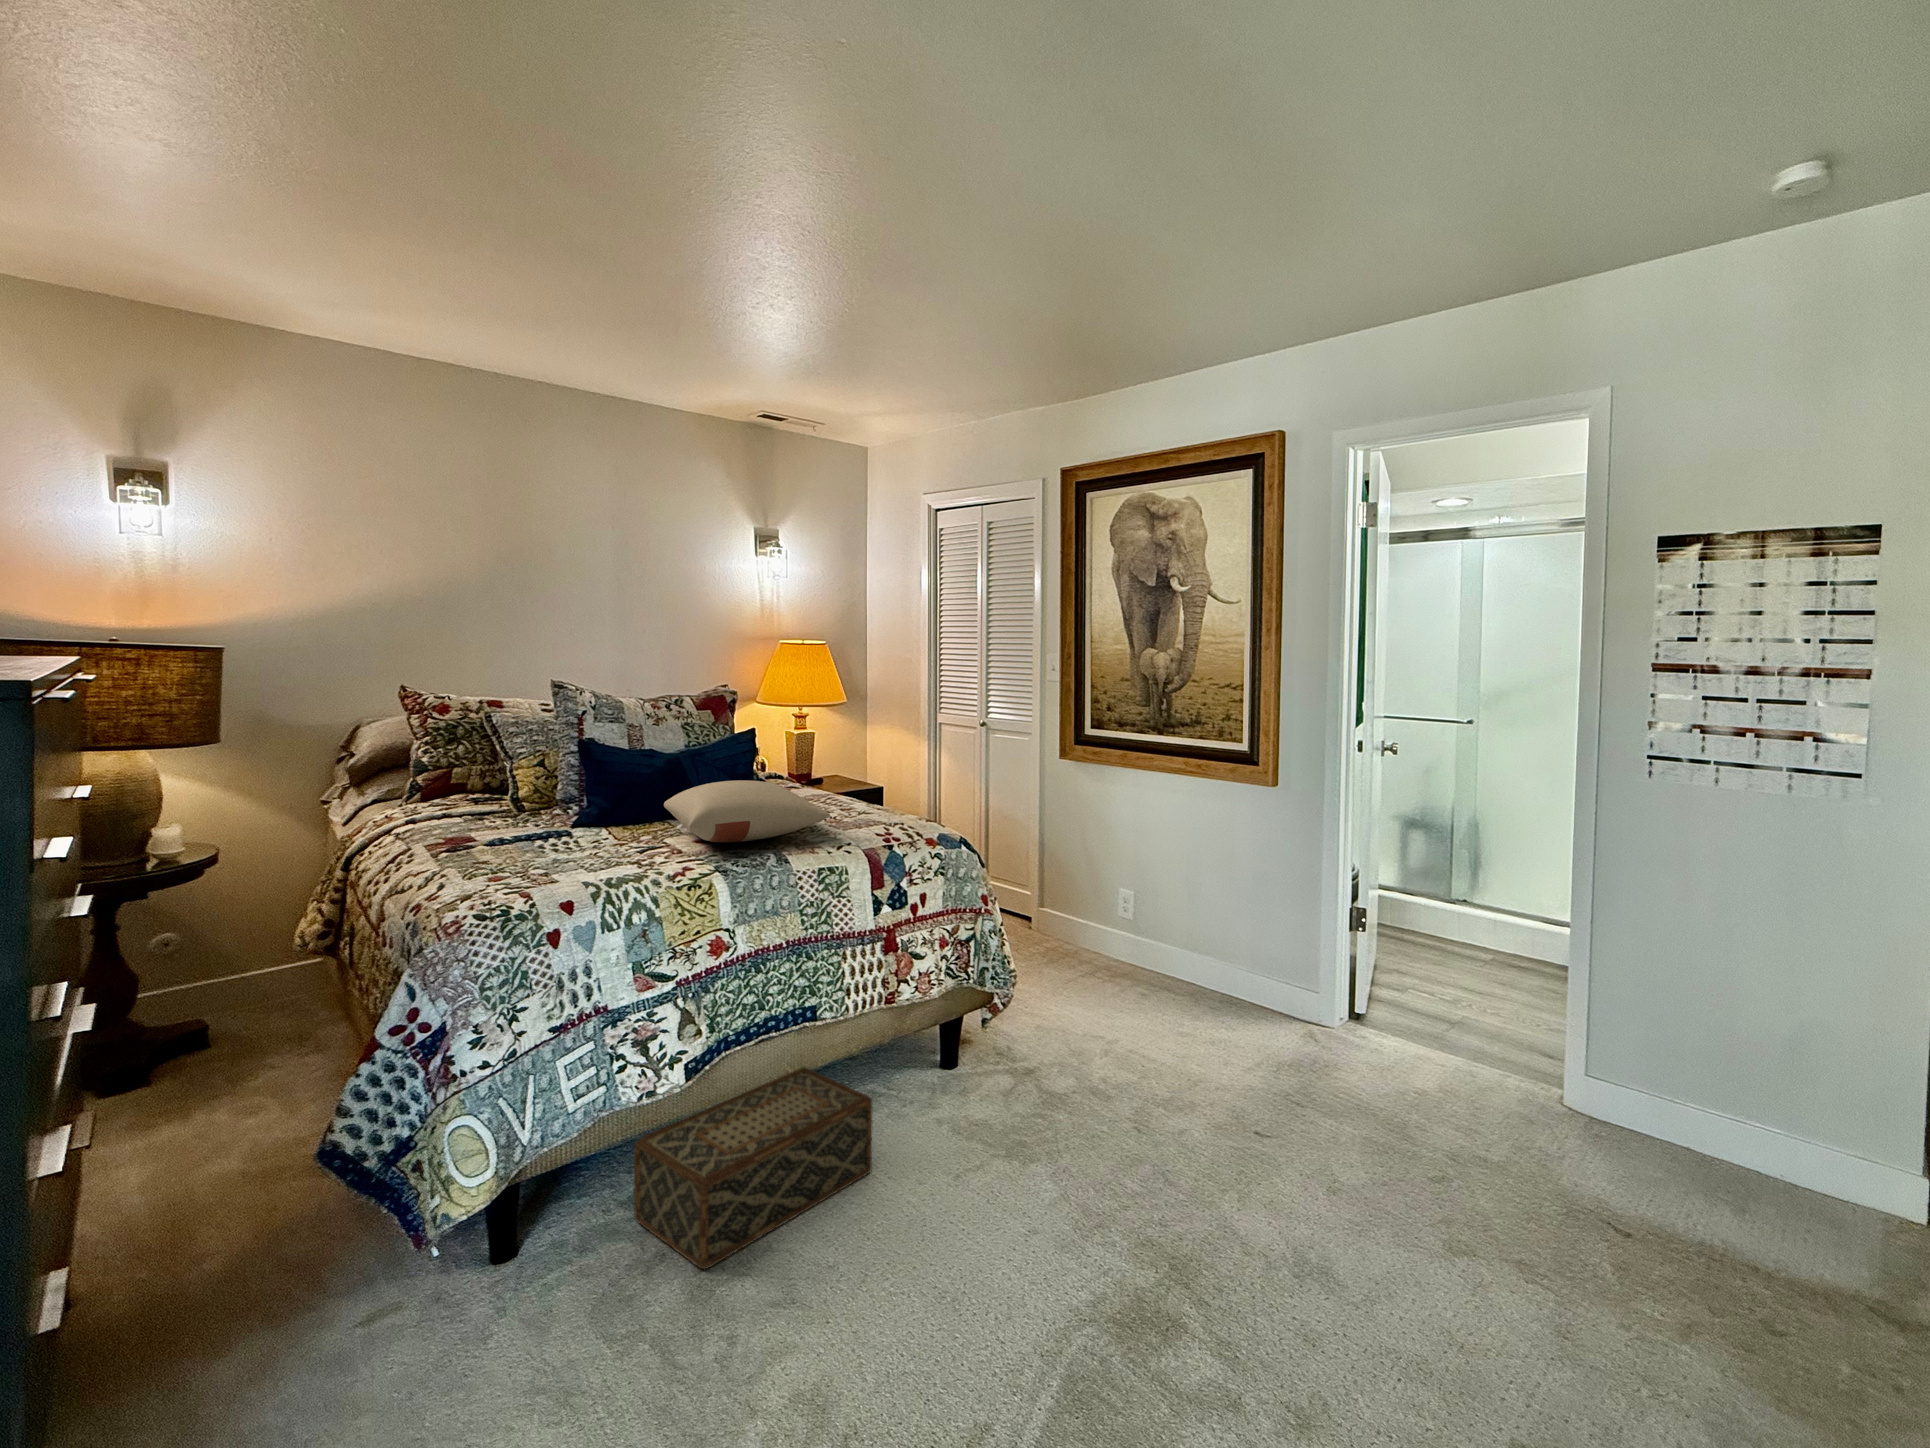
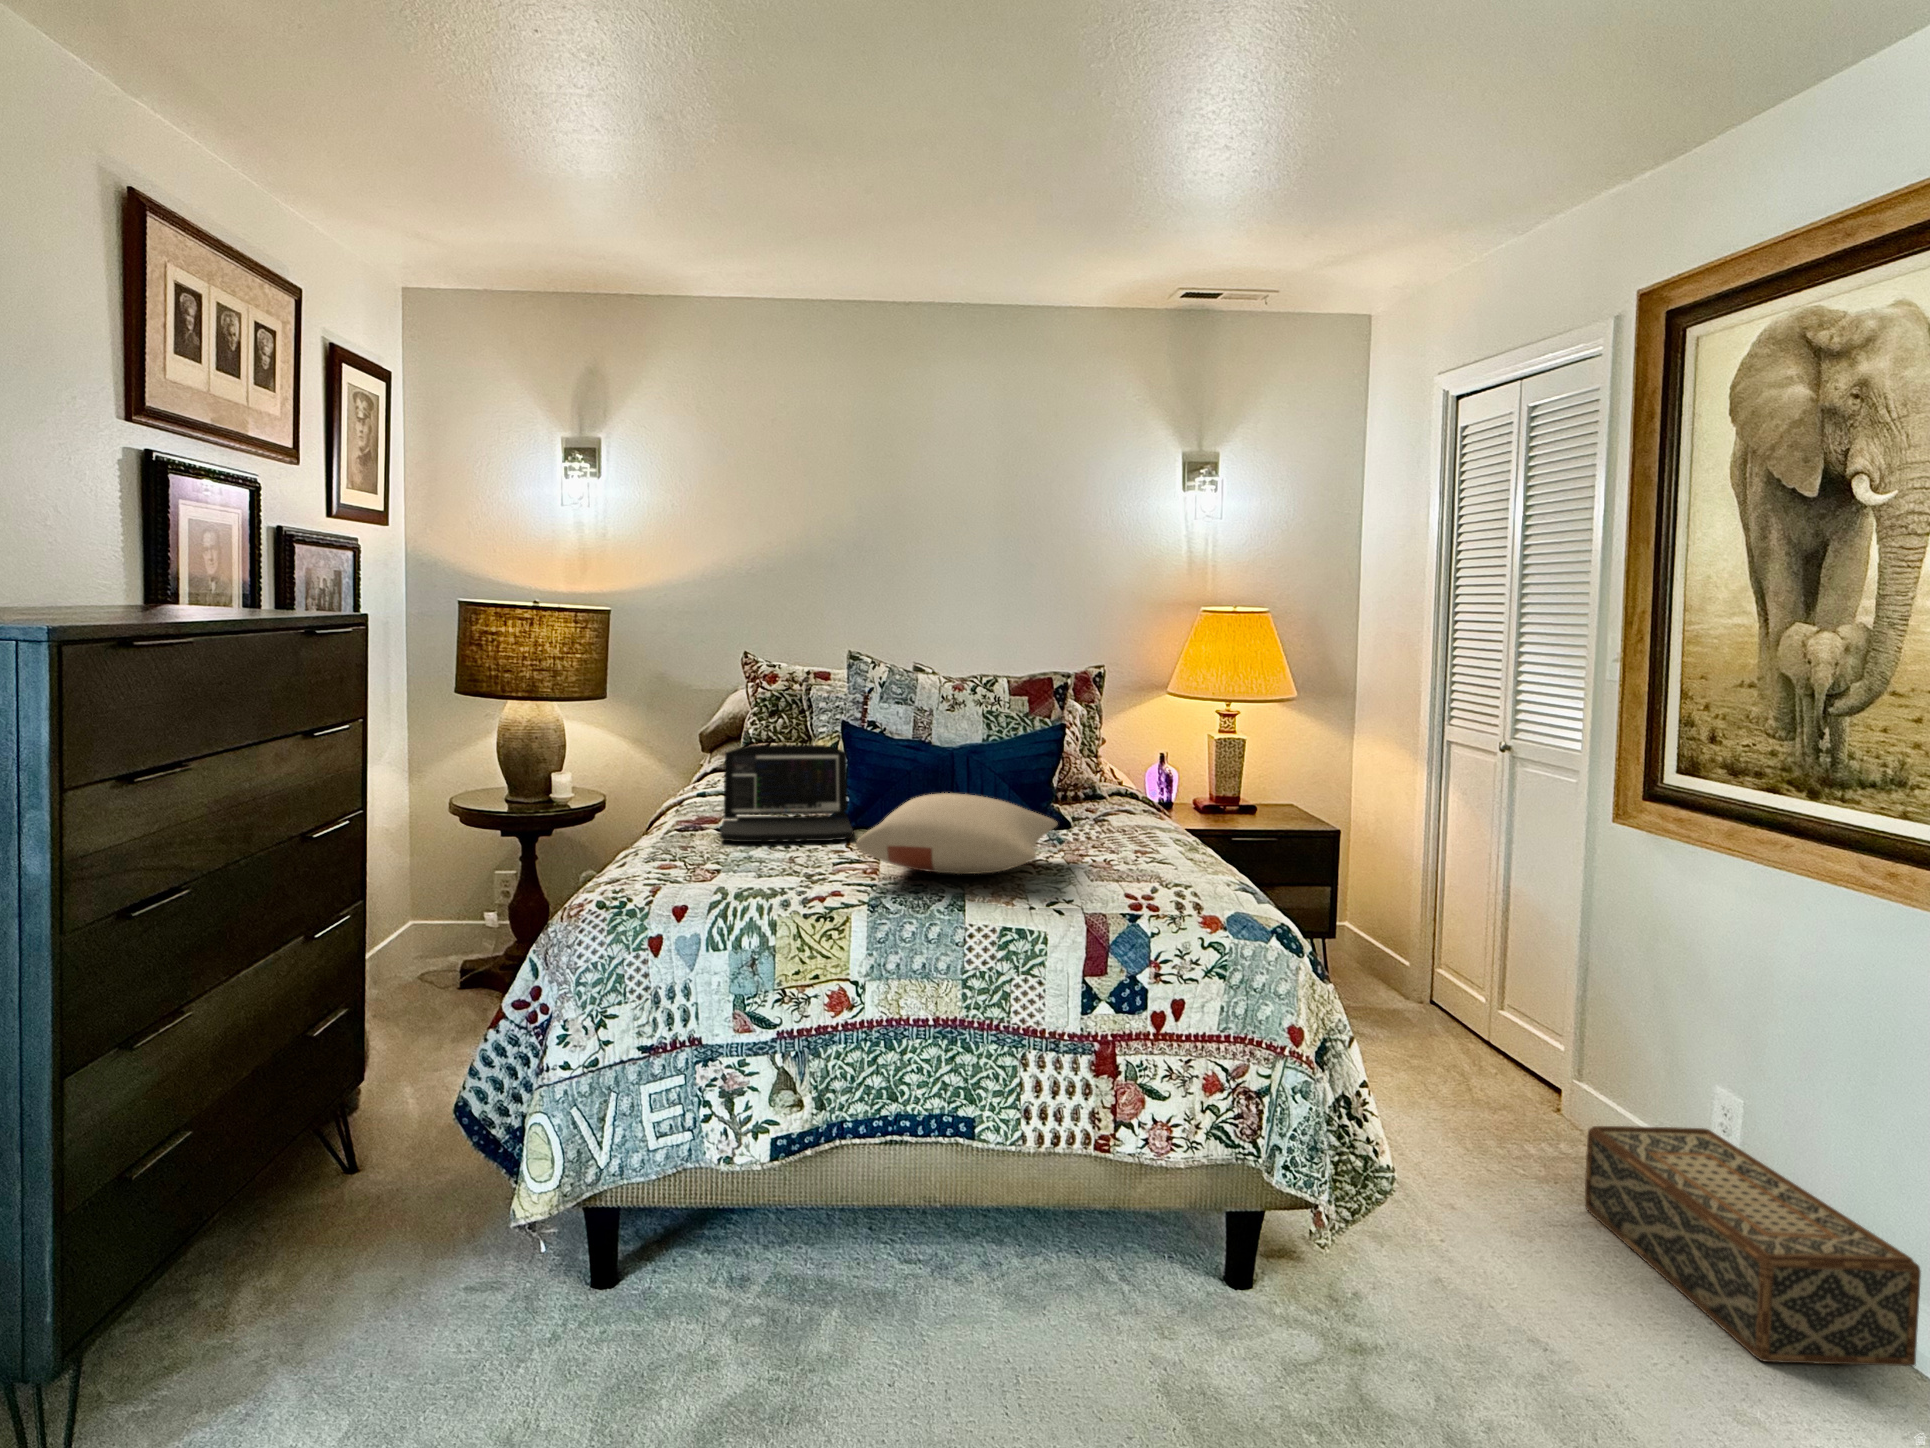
laptop: none [451,756,612,853] -> present [720,745,854,842]
woven basket: present [634,1068,872,1269] -> present [1585,1126,1921,1366]

